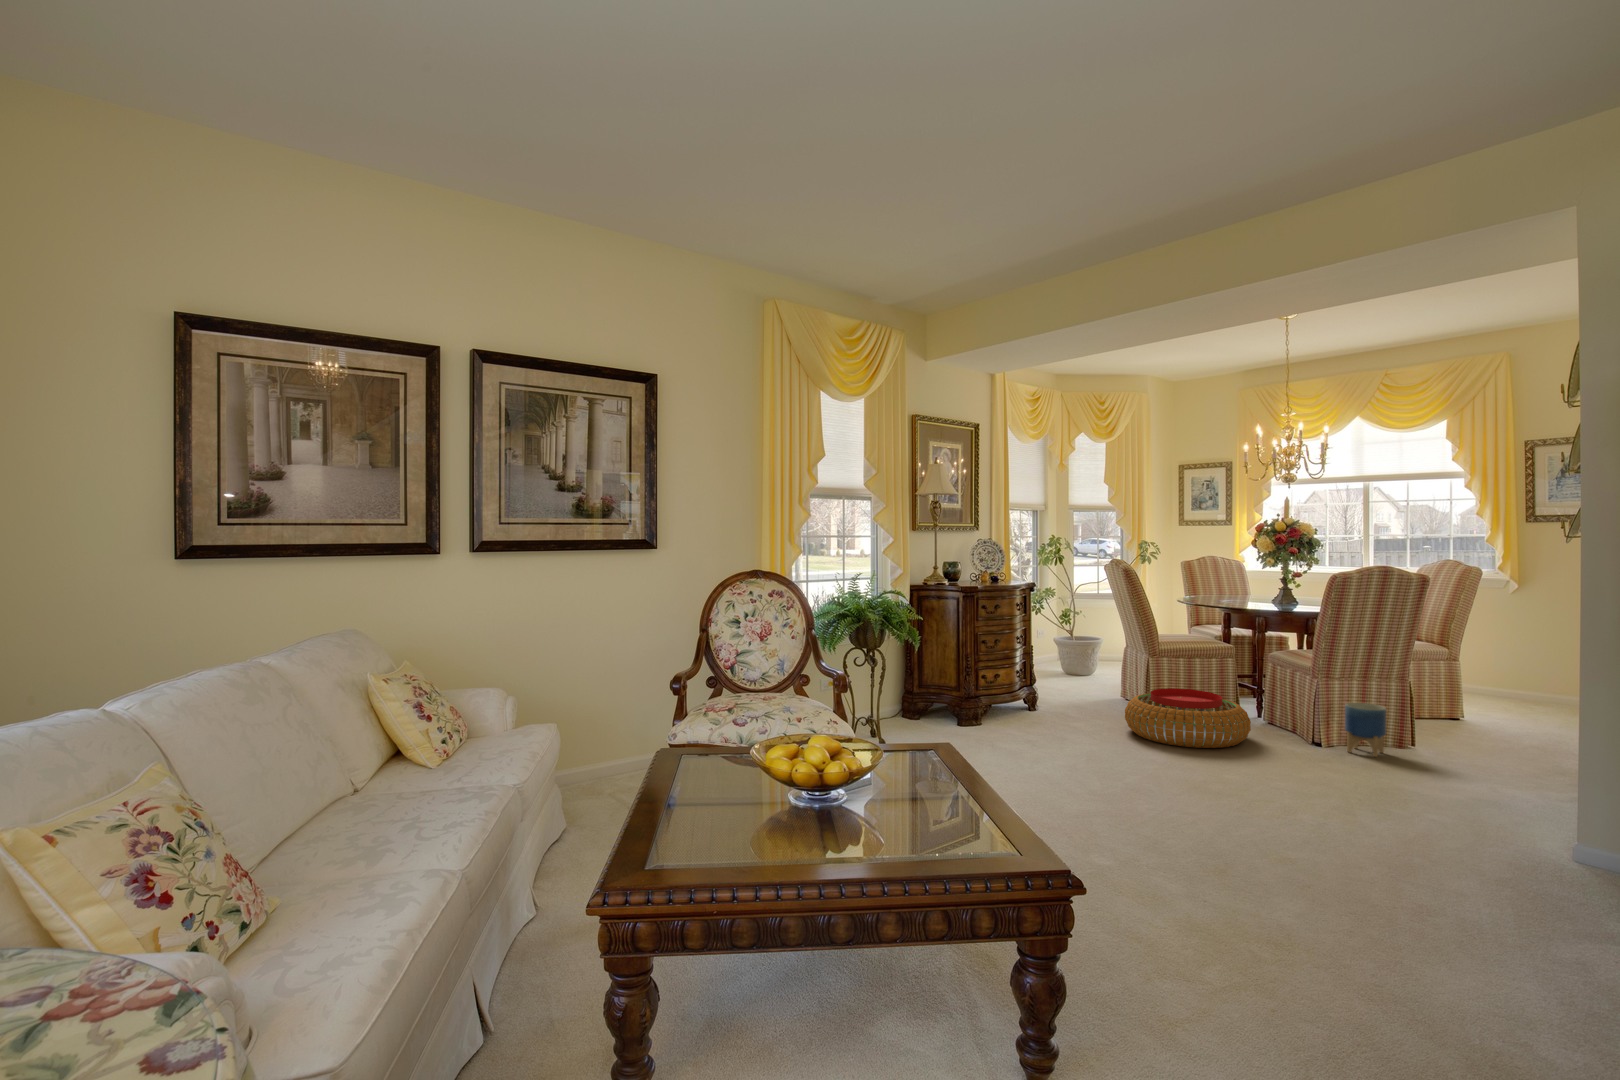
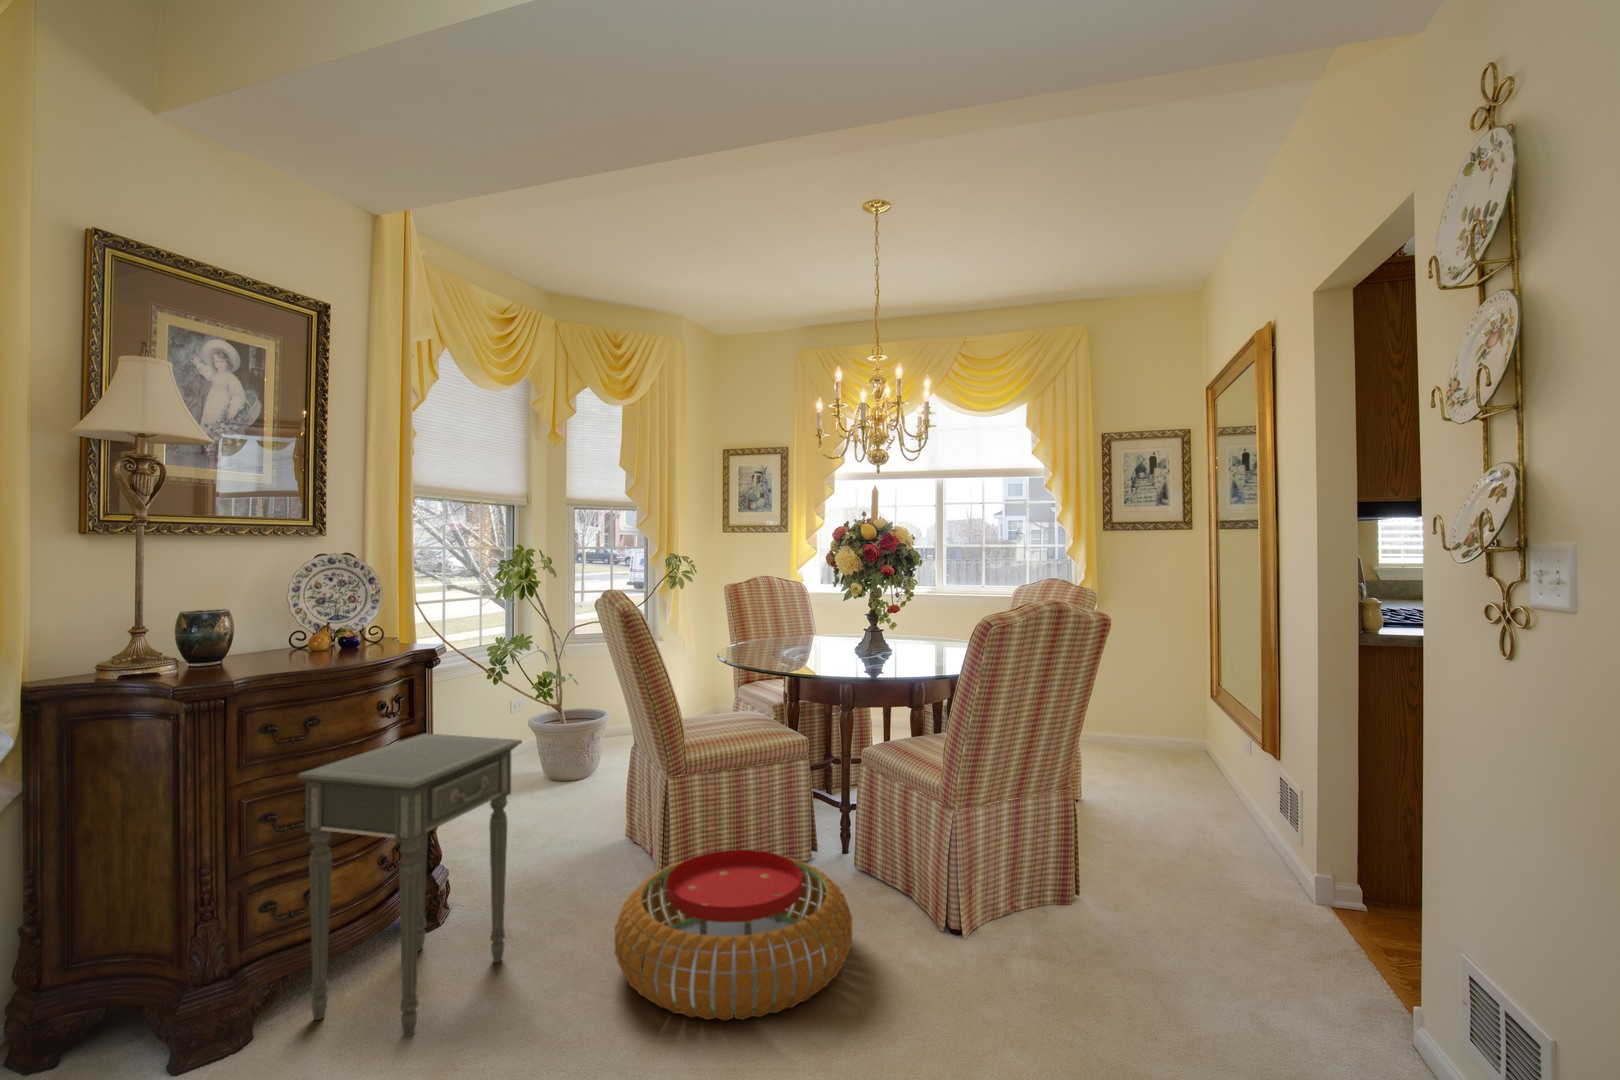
side table: none [996,620,1078,732] -> present [298,733,522,1036]
planter: present [1345,703,1386,757] -> none [999,845,1063,956]

